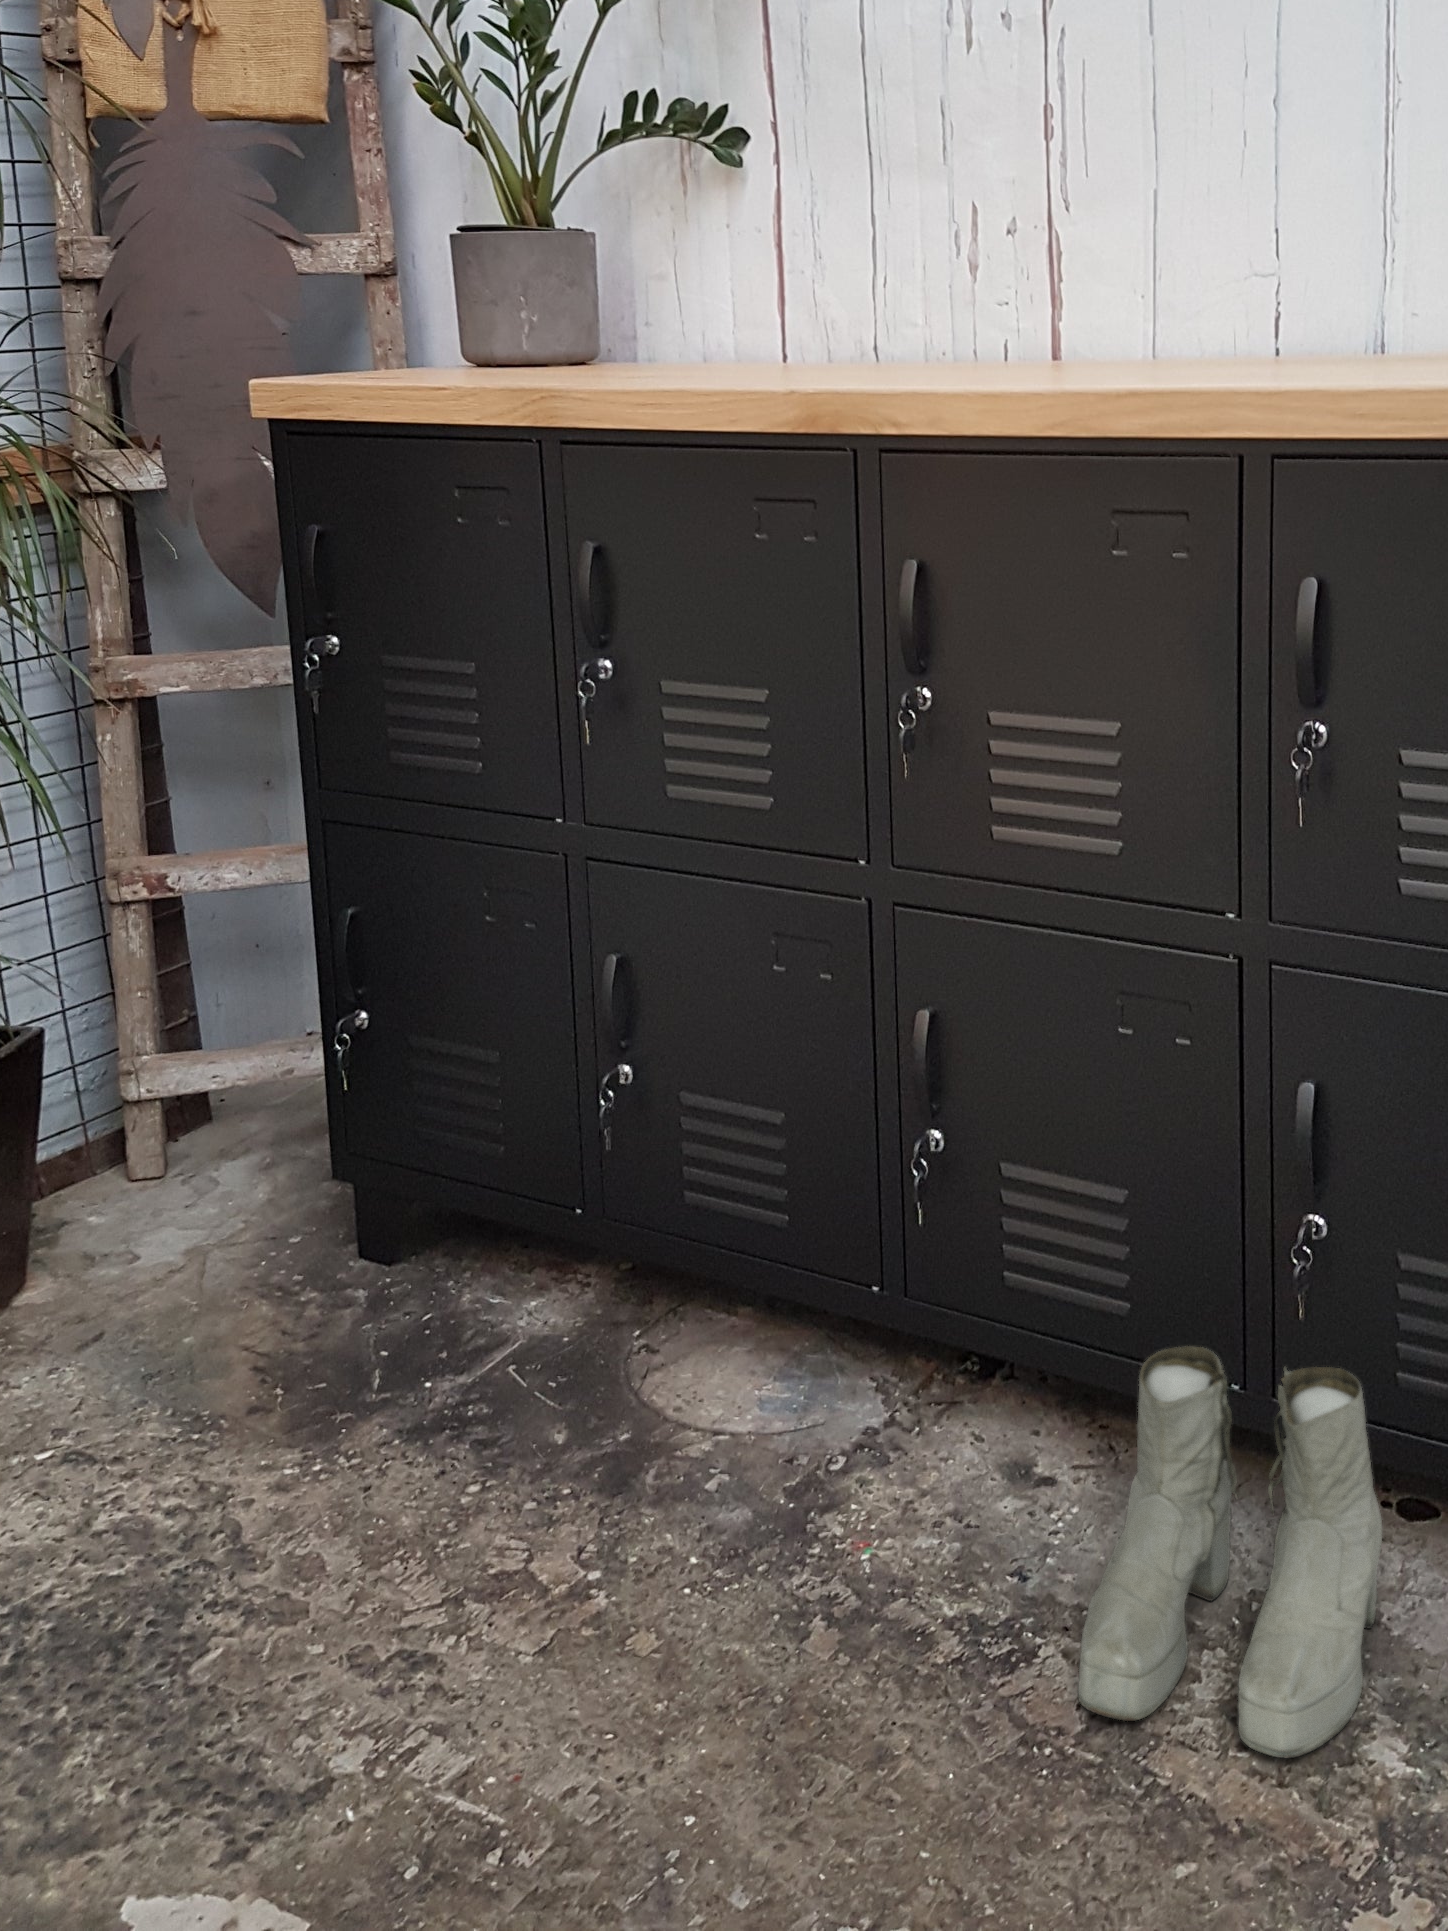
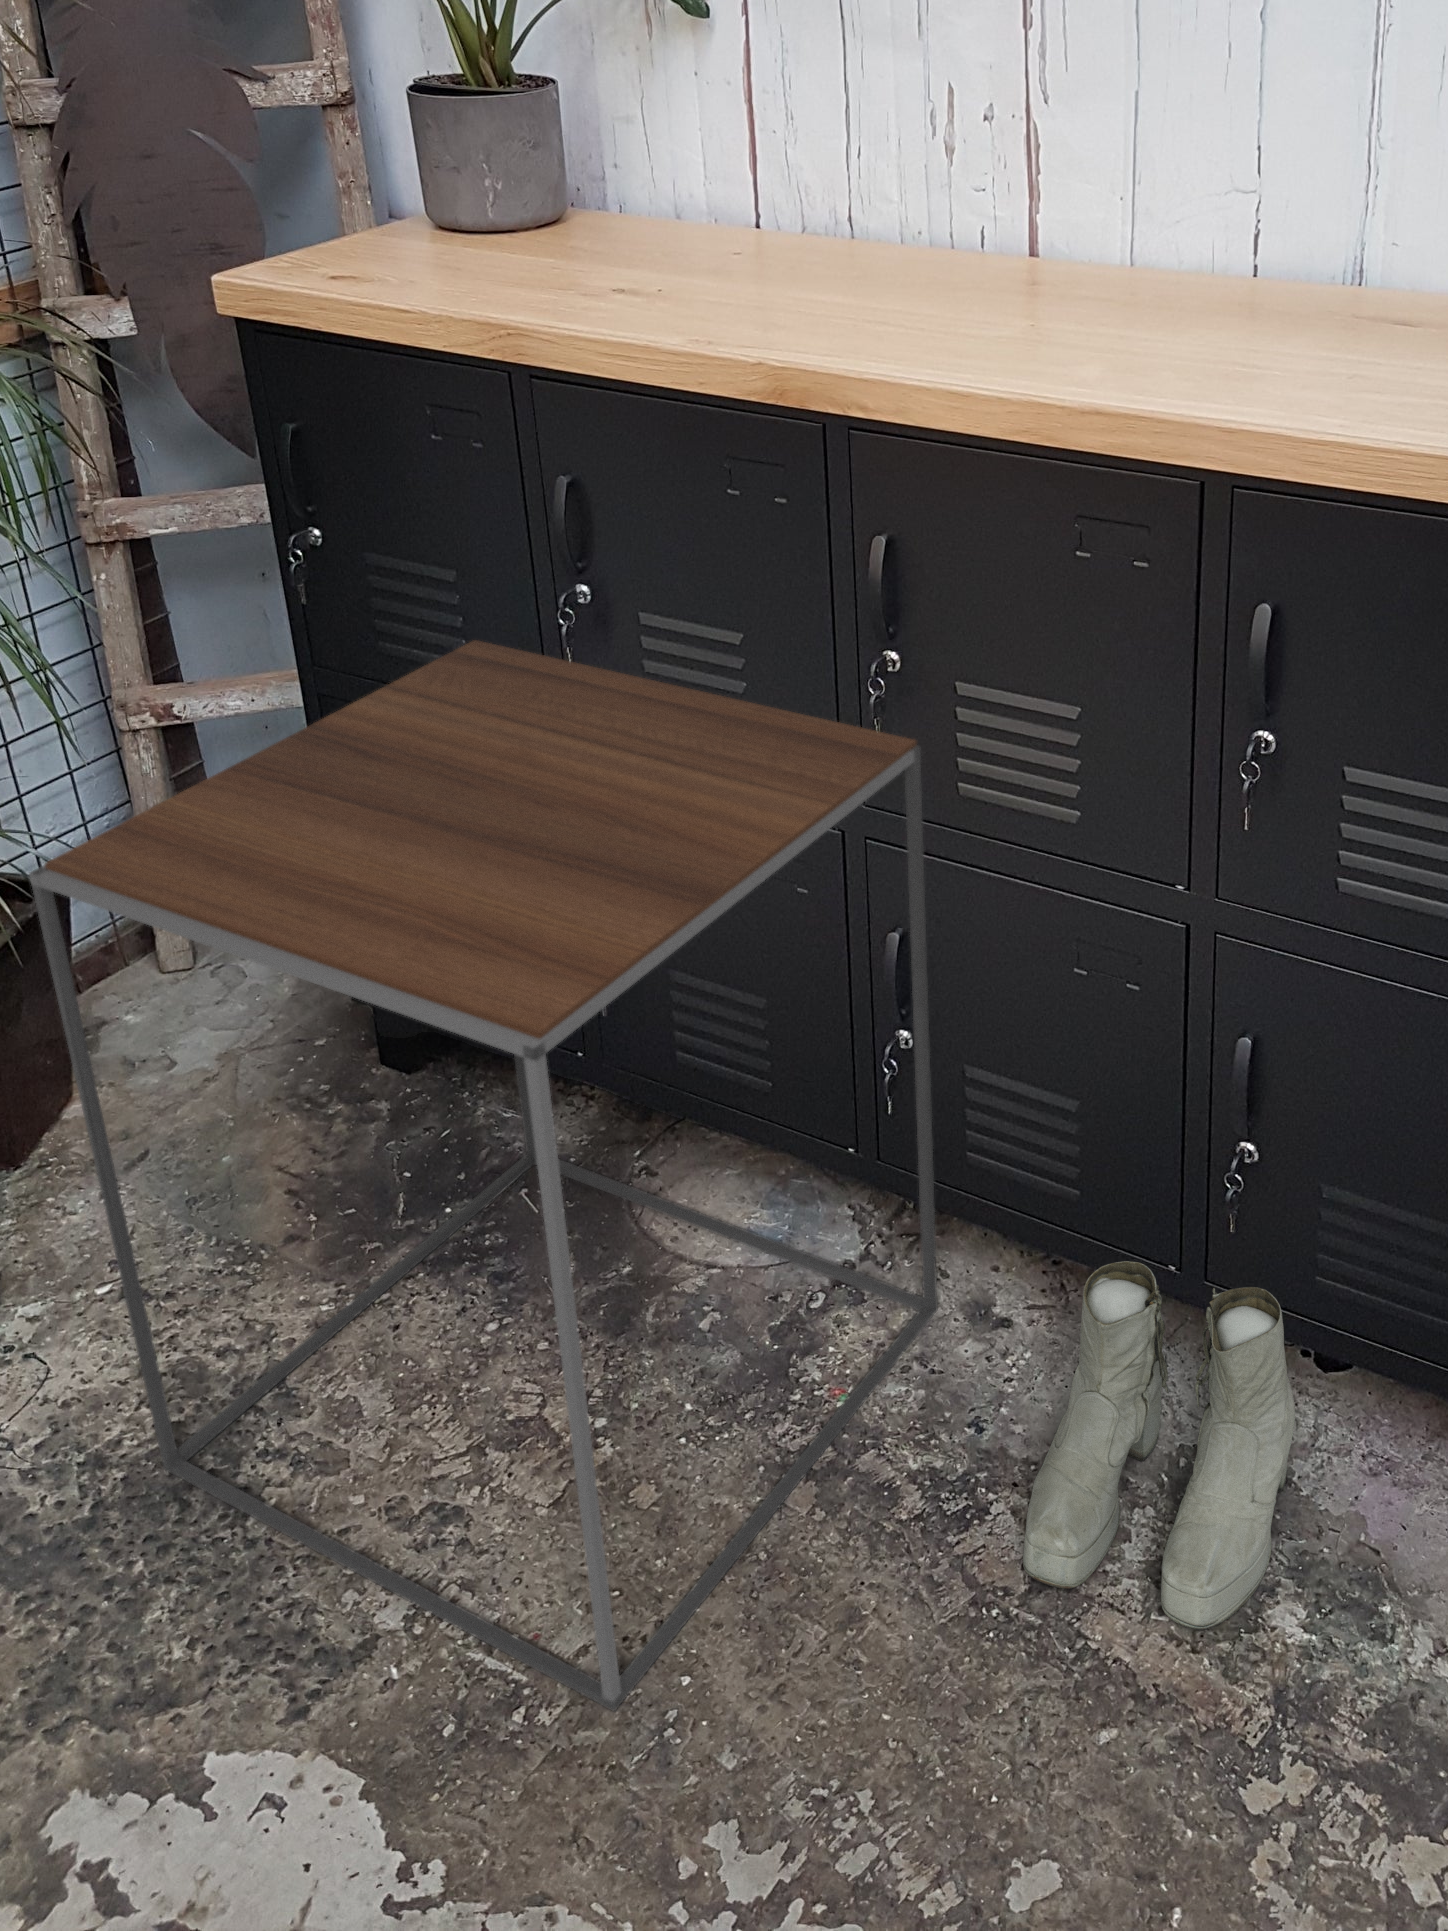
side table: none [12,727,977,1853] -> present [29,640,938,1712]

